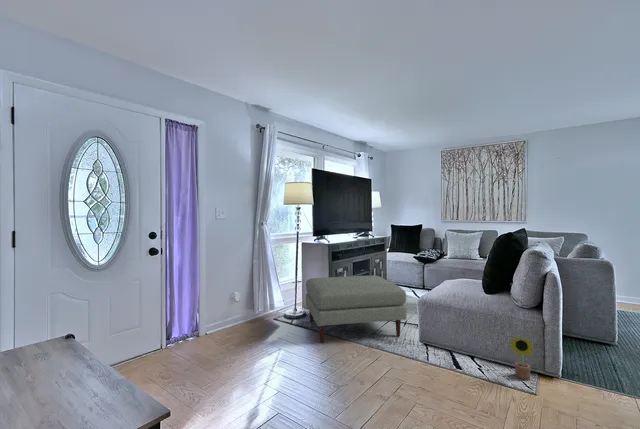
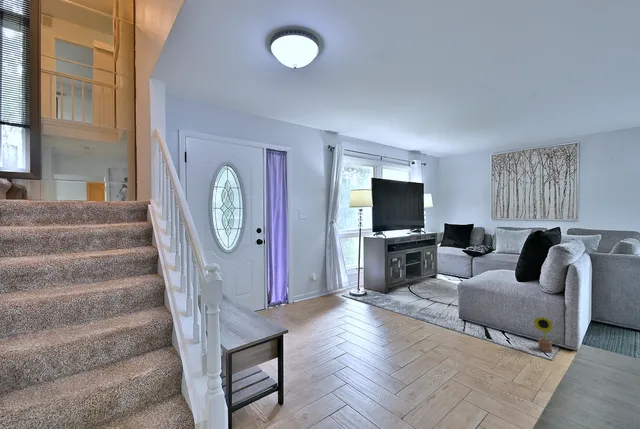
ottoman: present [306,276,407,343] -> none [367,265,449,314]

